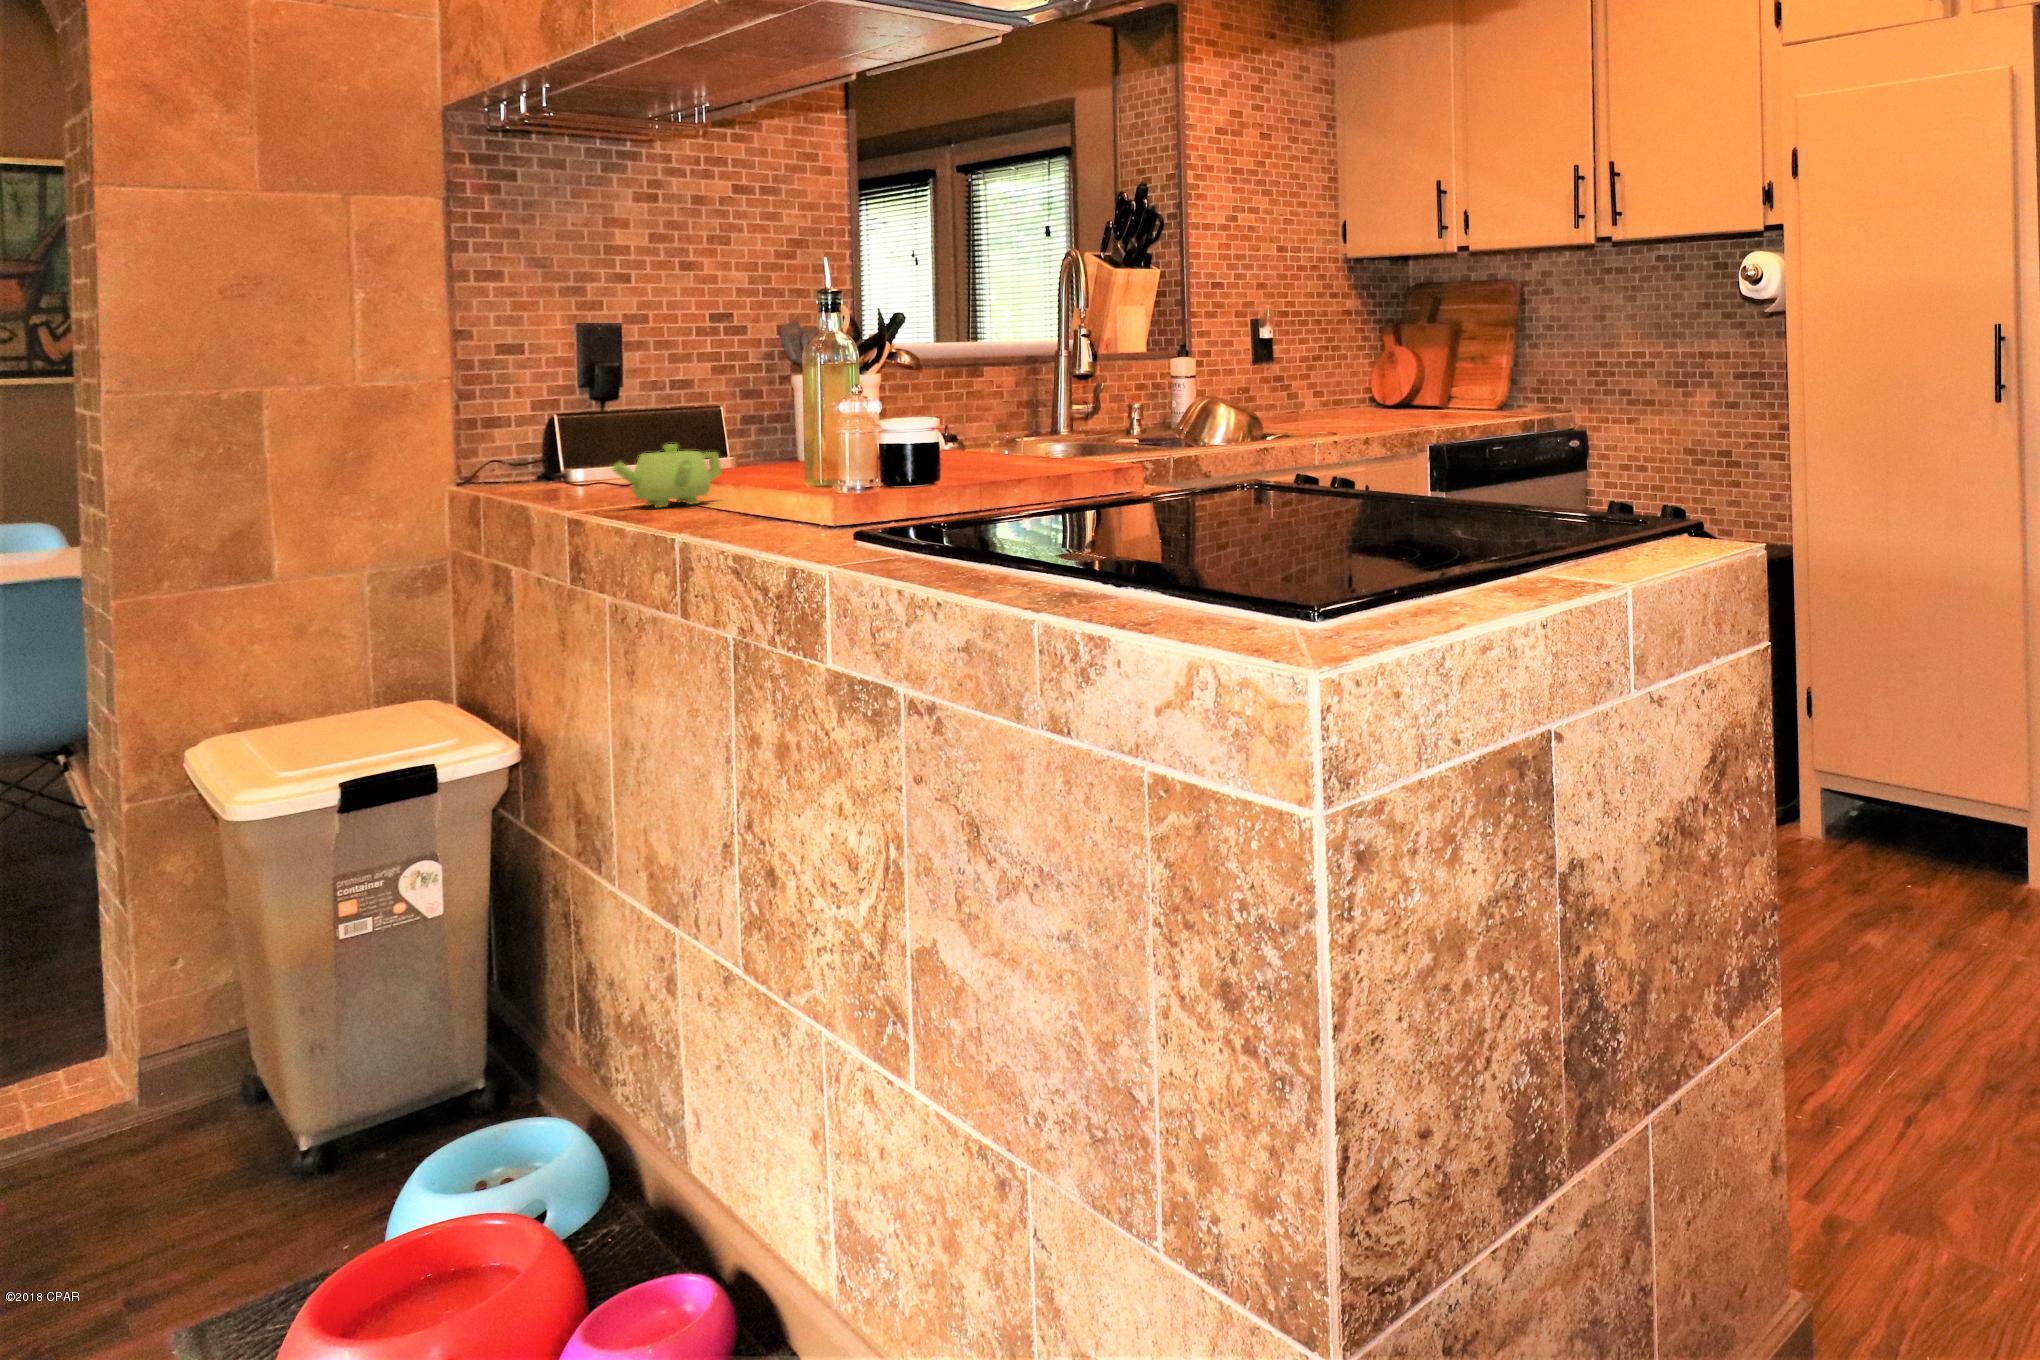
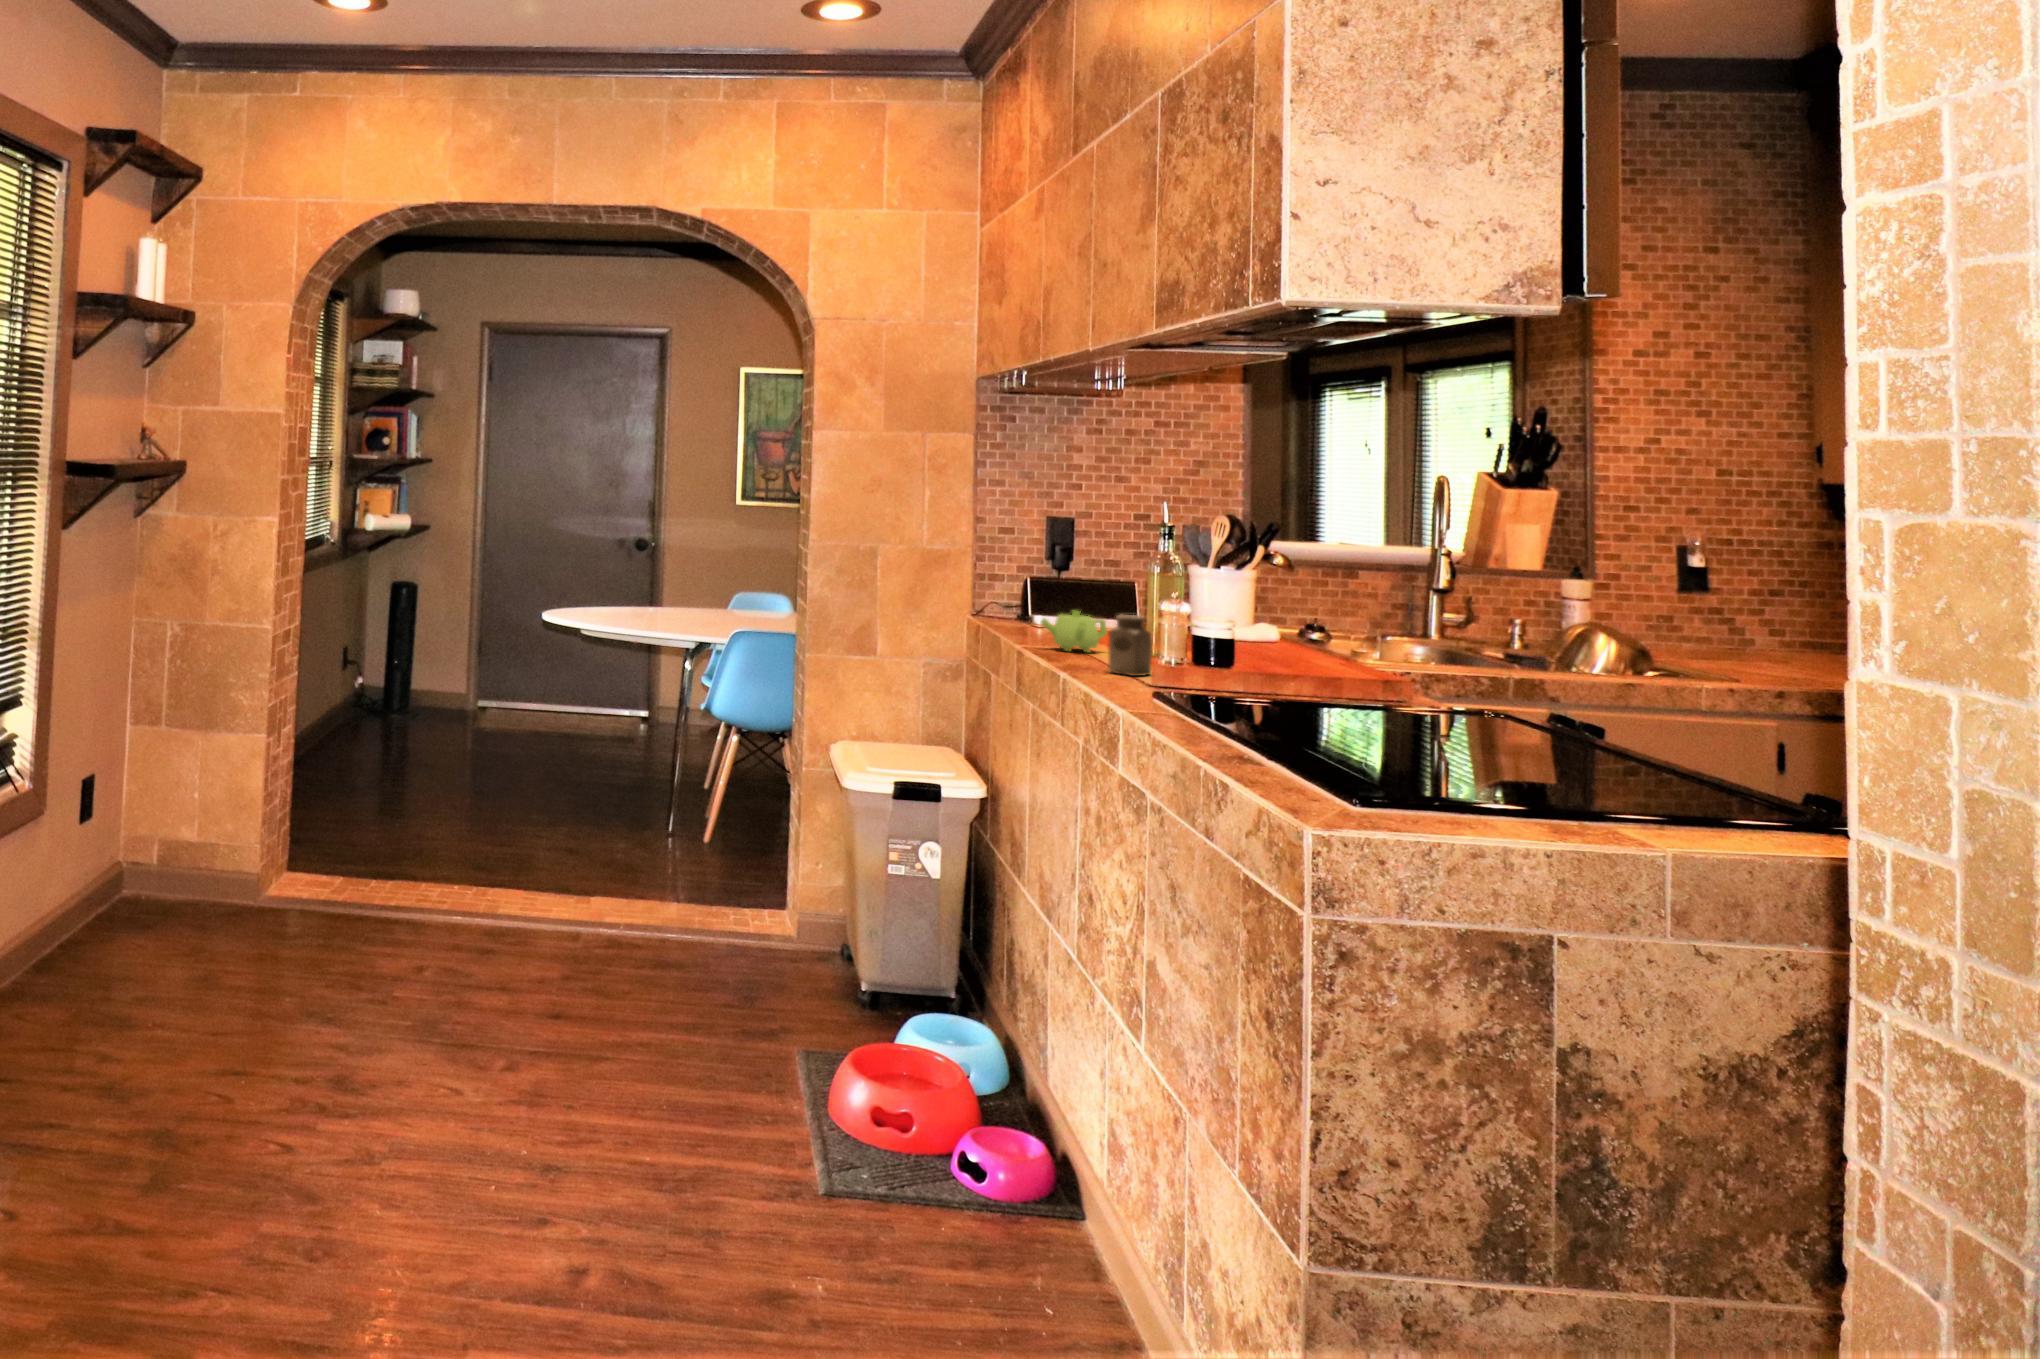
salt shaker: none [752,431,819,522] -> present [1109,615,1152,676]

